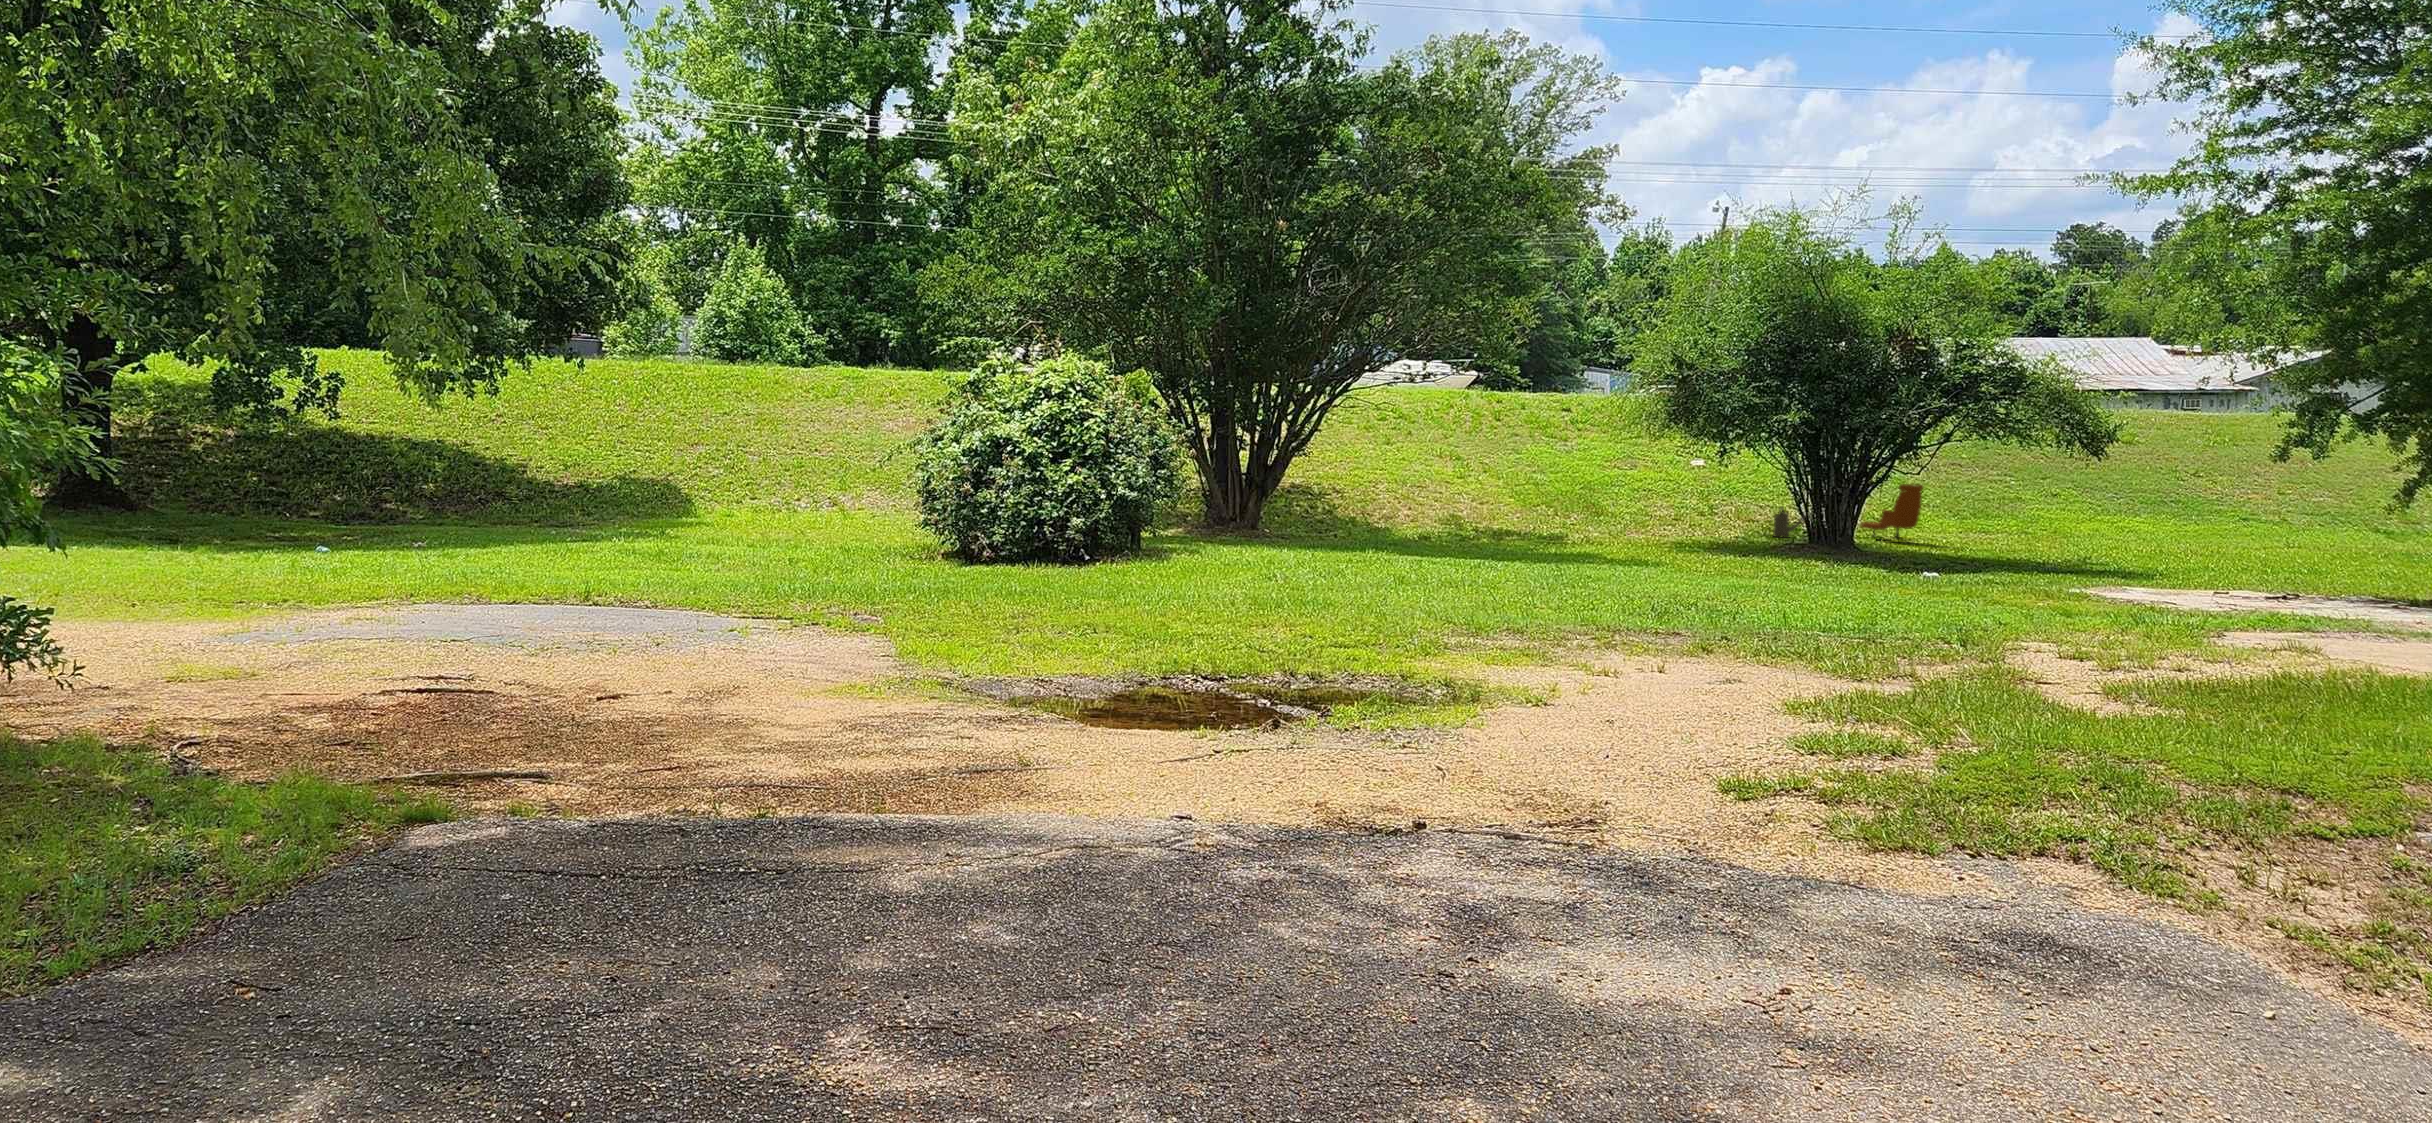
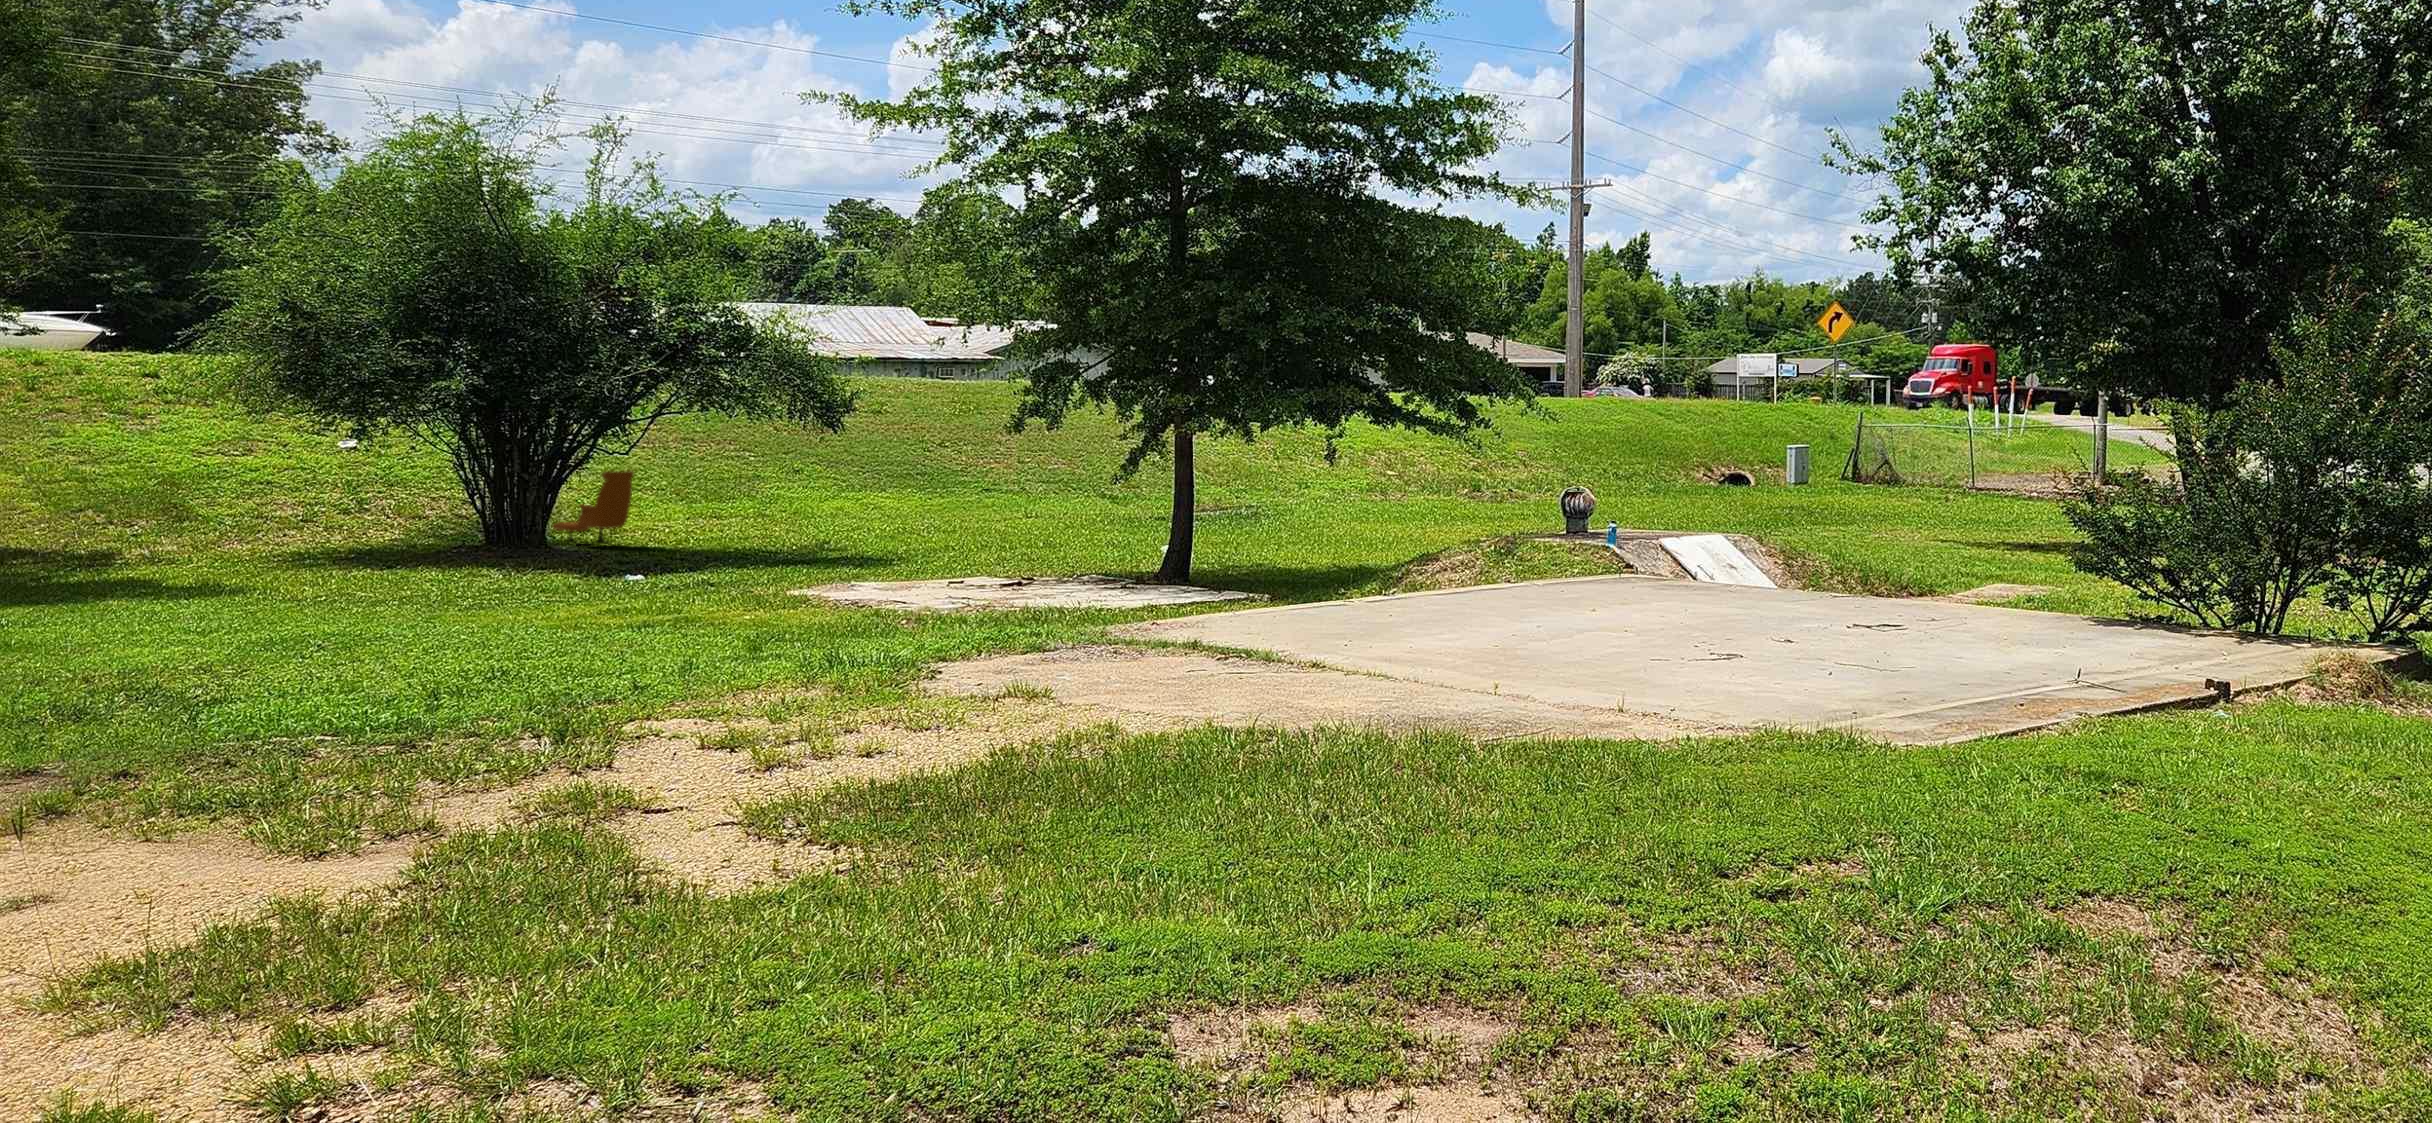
watering can: present [1770,507,1806,538] -> none [417,508,478,552]

